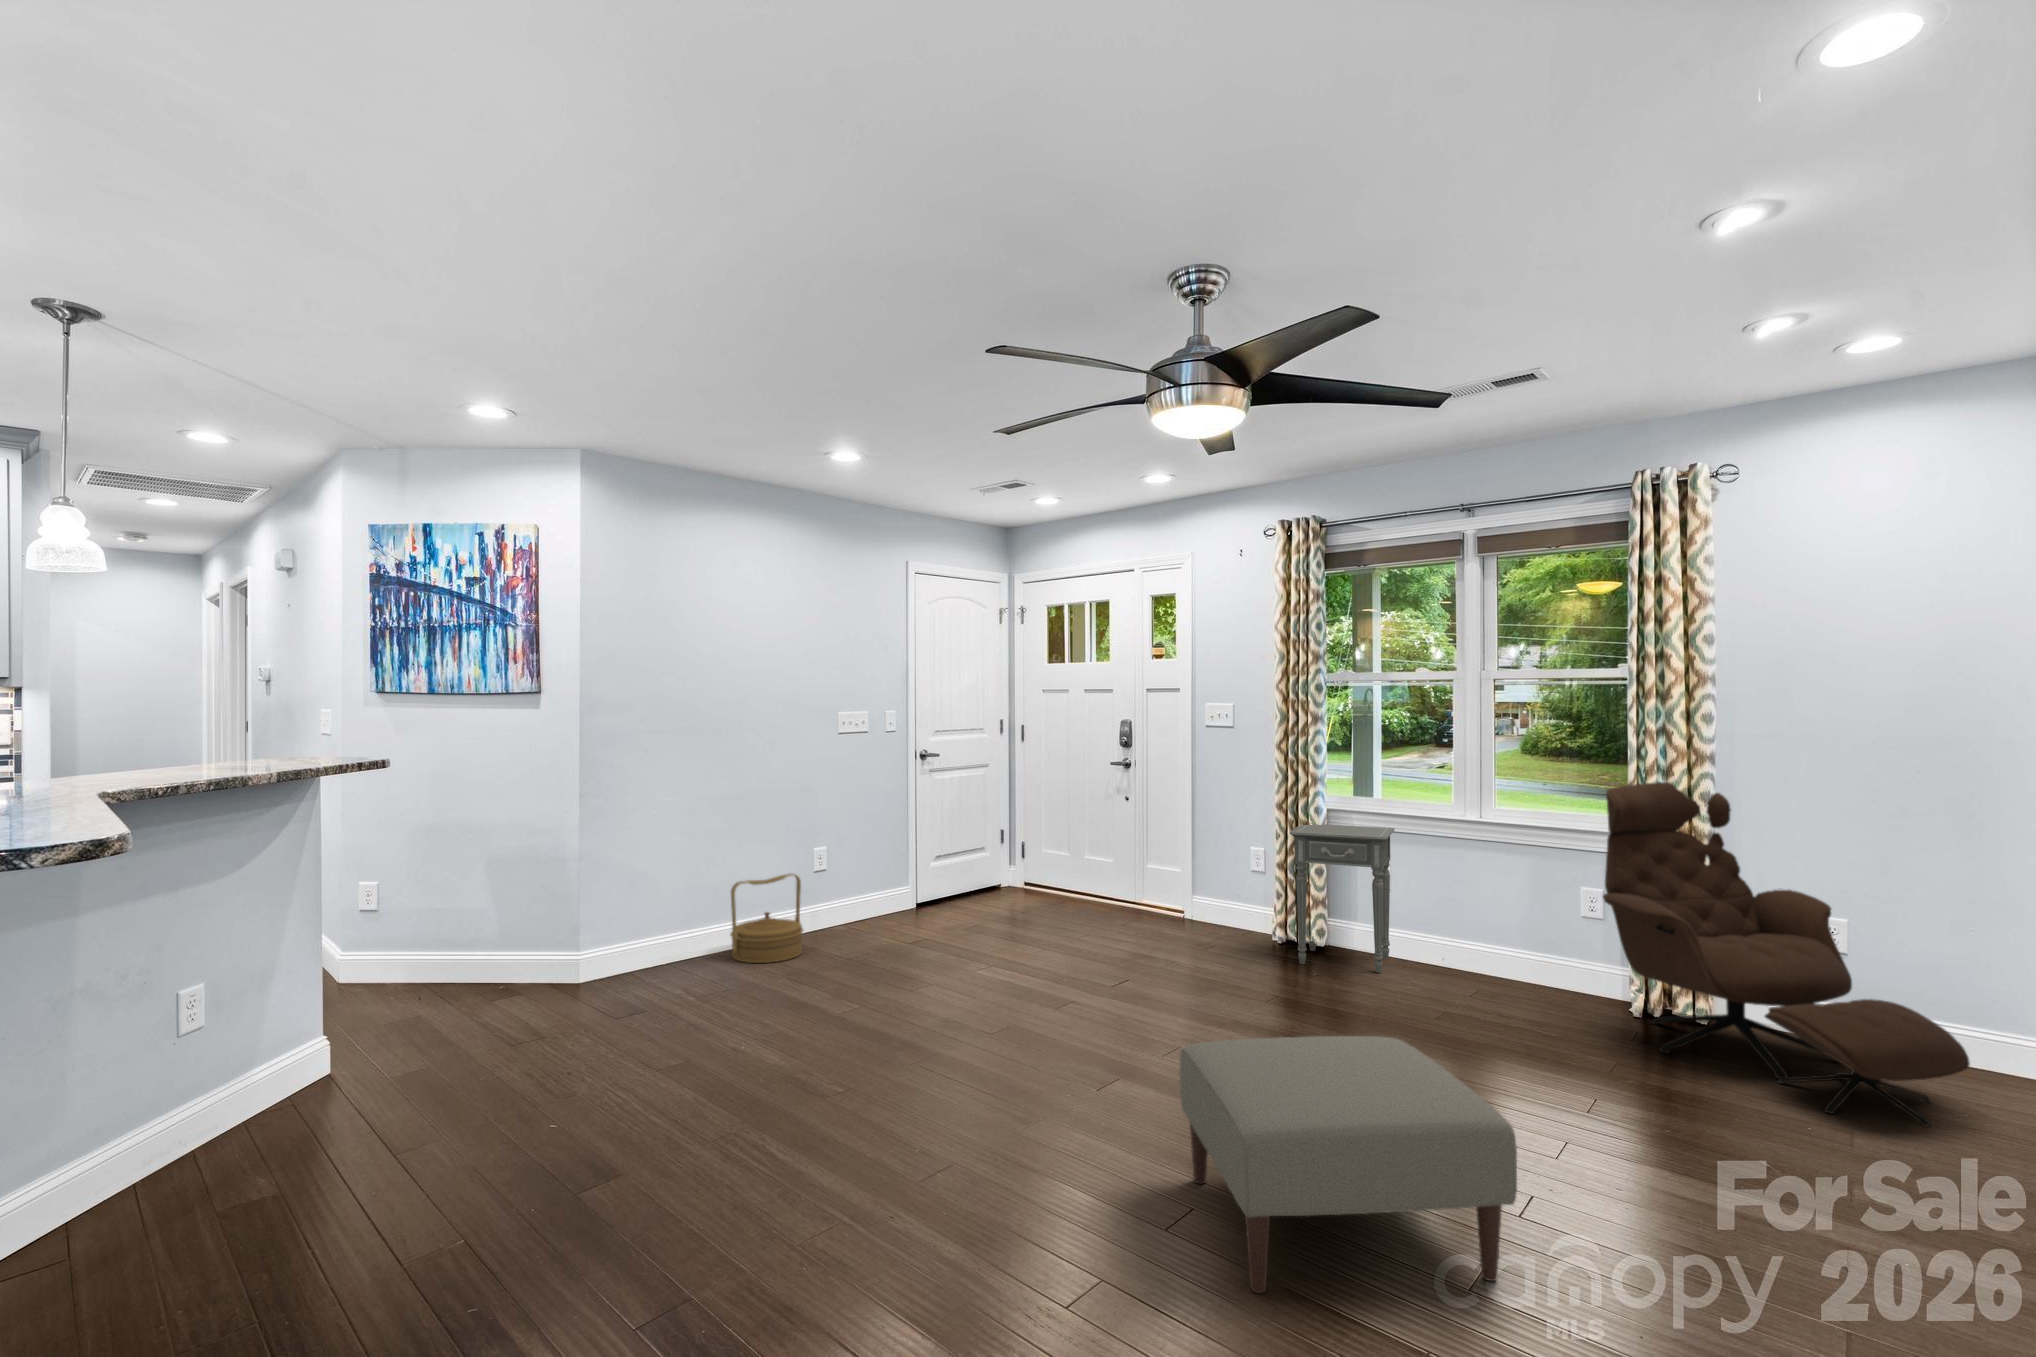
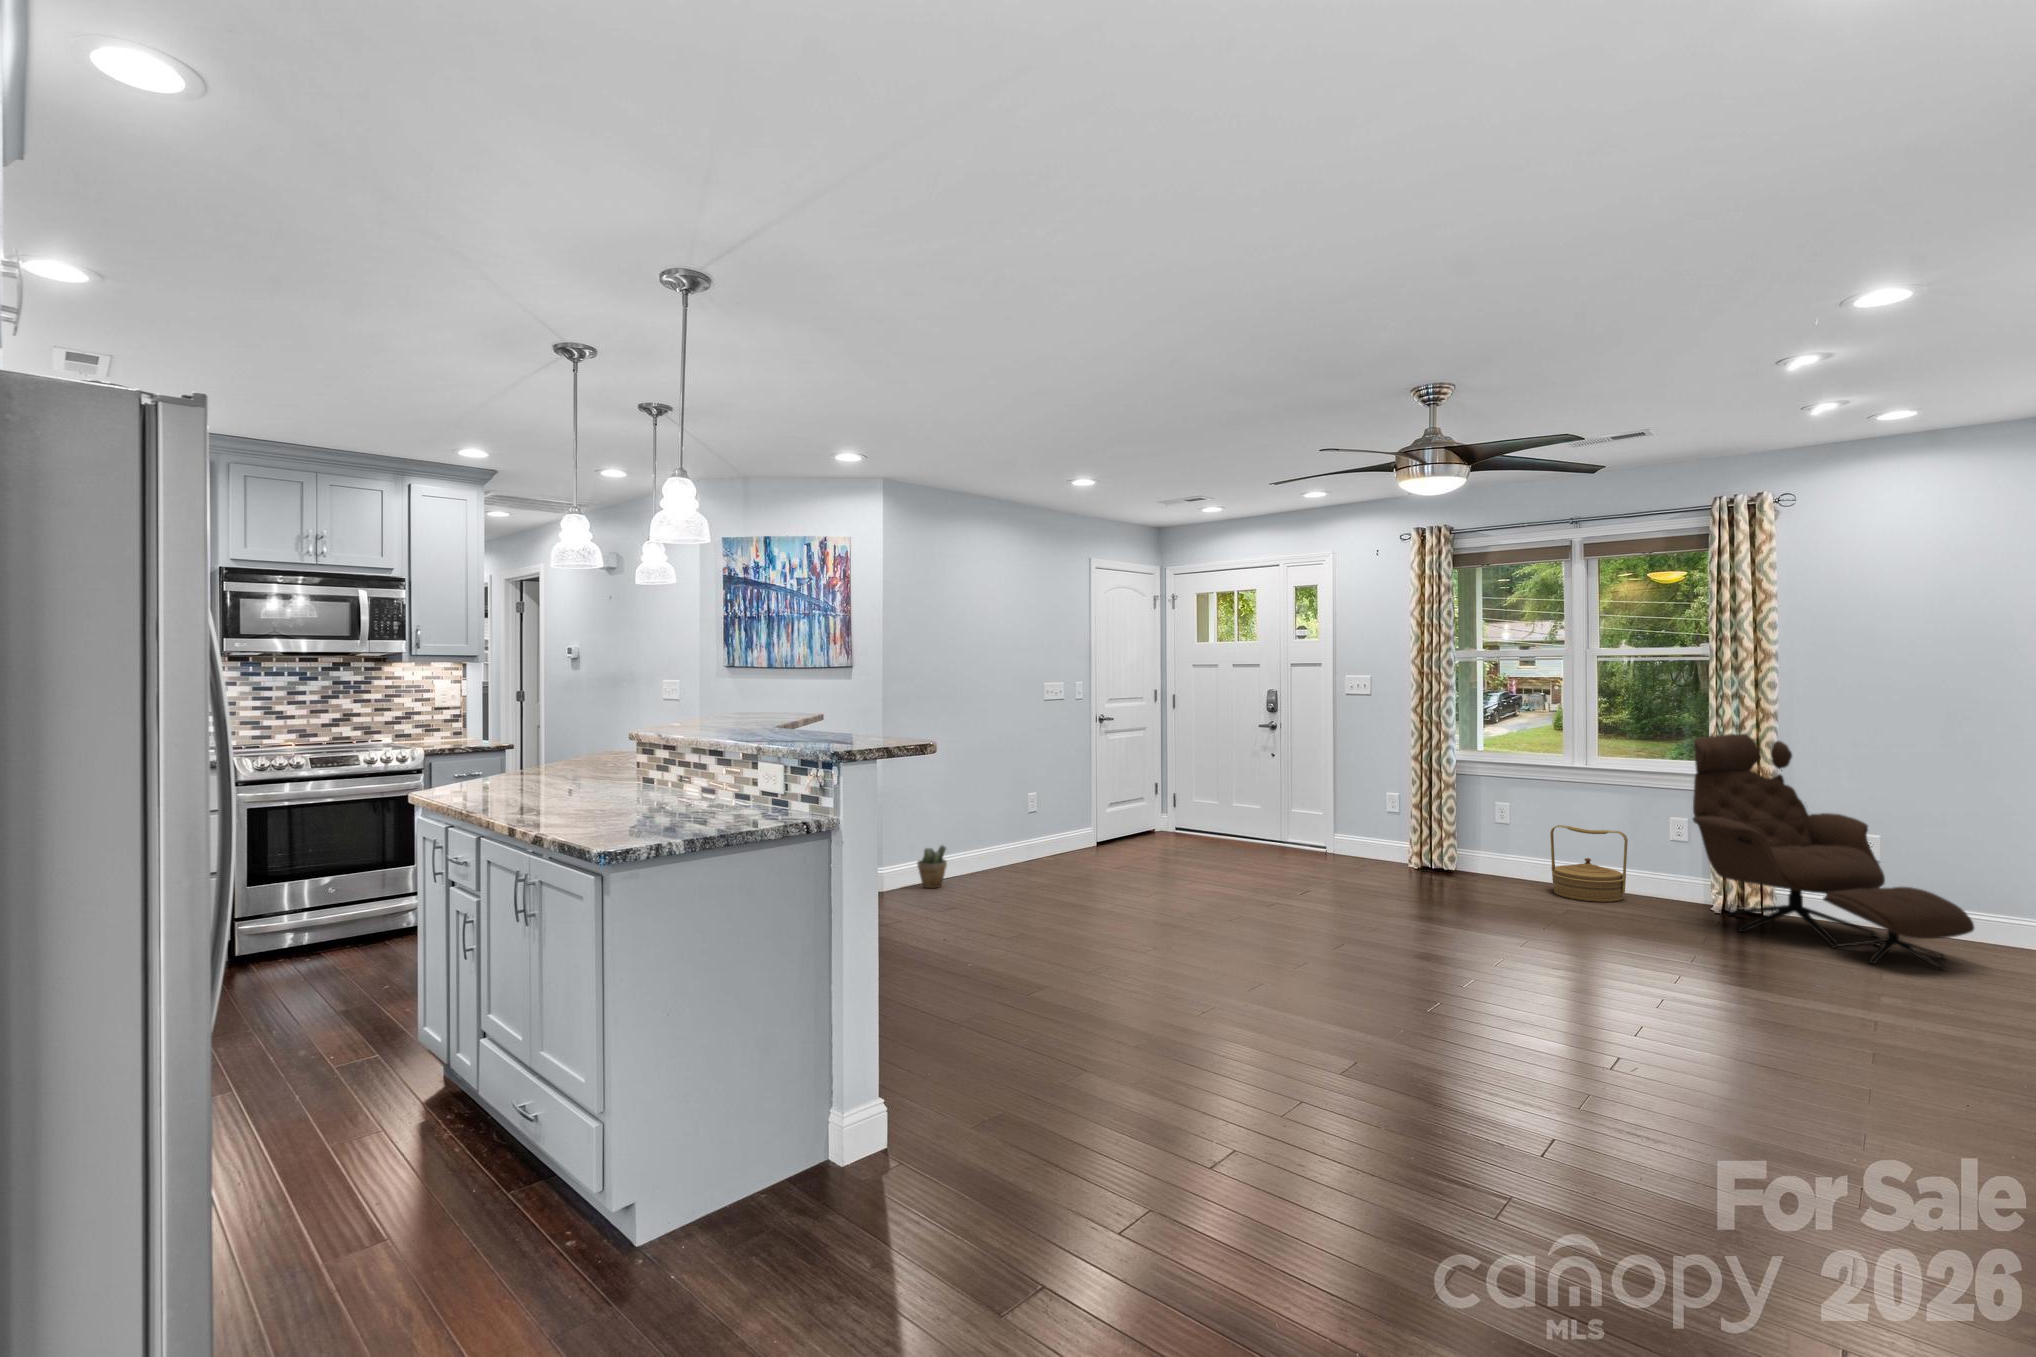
side table: present [1290,824,1395,973] -> none [1431,772,1511,885]
woven basket: present [730,873,803,963] -> present [1550,825,1628,902]
potted plant: none [621,923,662,981] -> present [917,845,947,888]
ottoman: present [1180,1036,1517,1293] -> none [1428,899,1685,1045]

